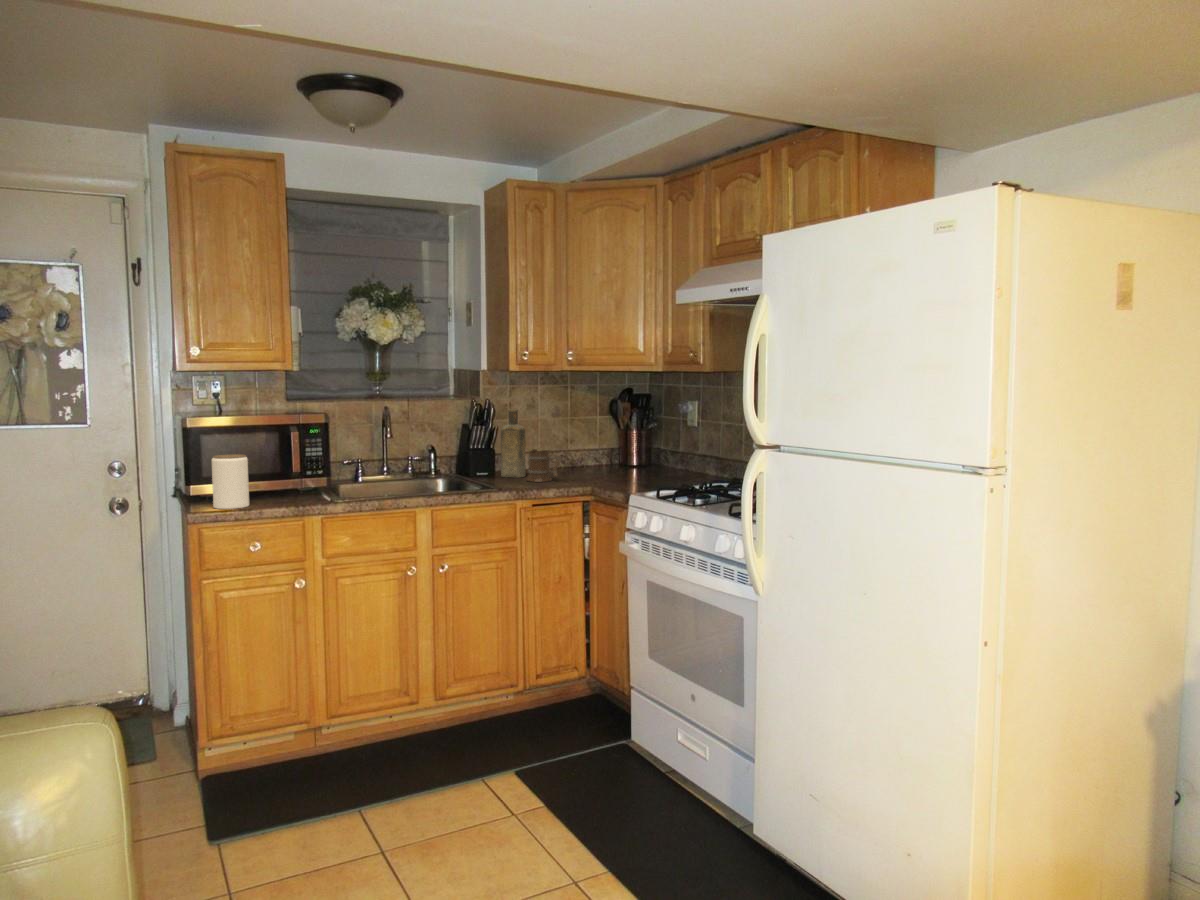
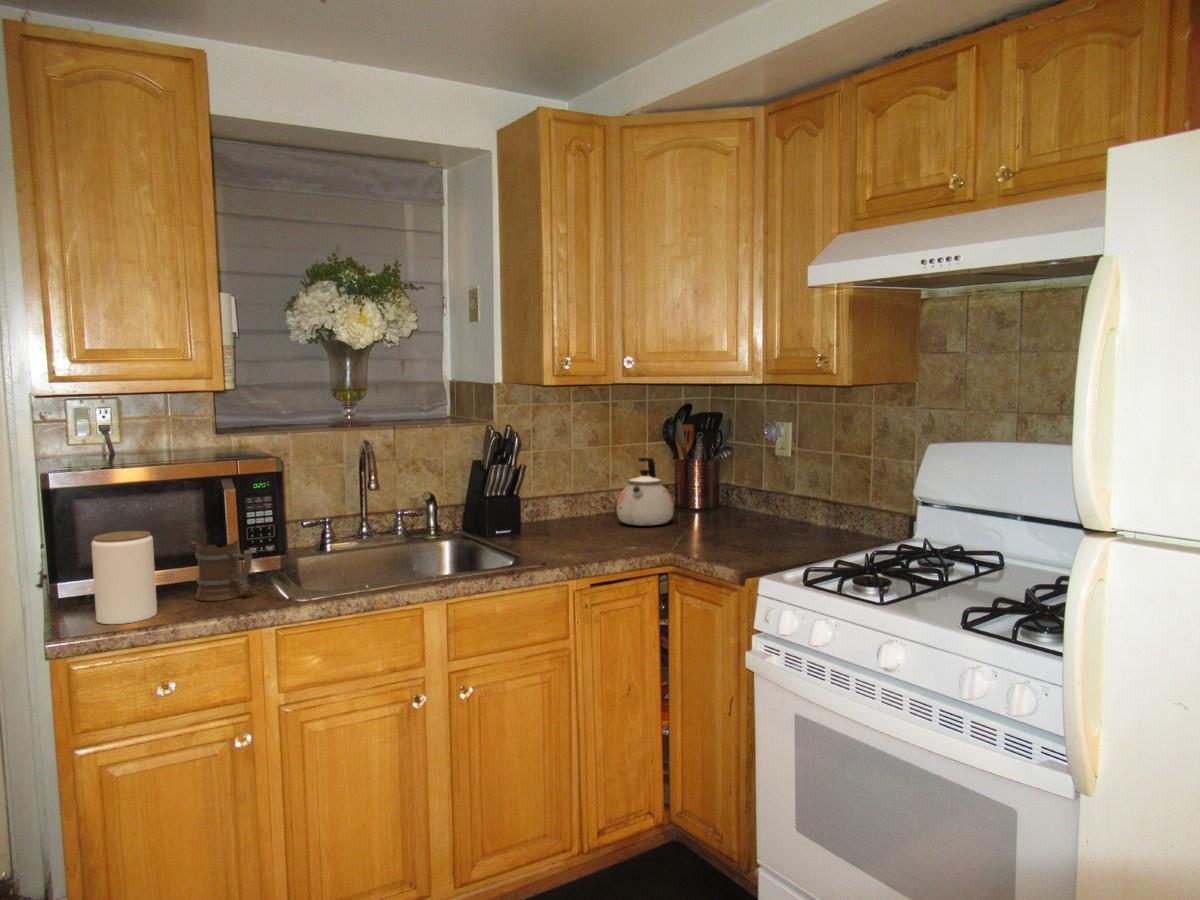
bottle: present [501,409,526,477] -> none [525,439,562,535]
kettle: none [567,425,608,473] -> present [617,458,673,526]
mug: present [527,449,560,482] -> present [195,541,252,601]

